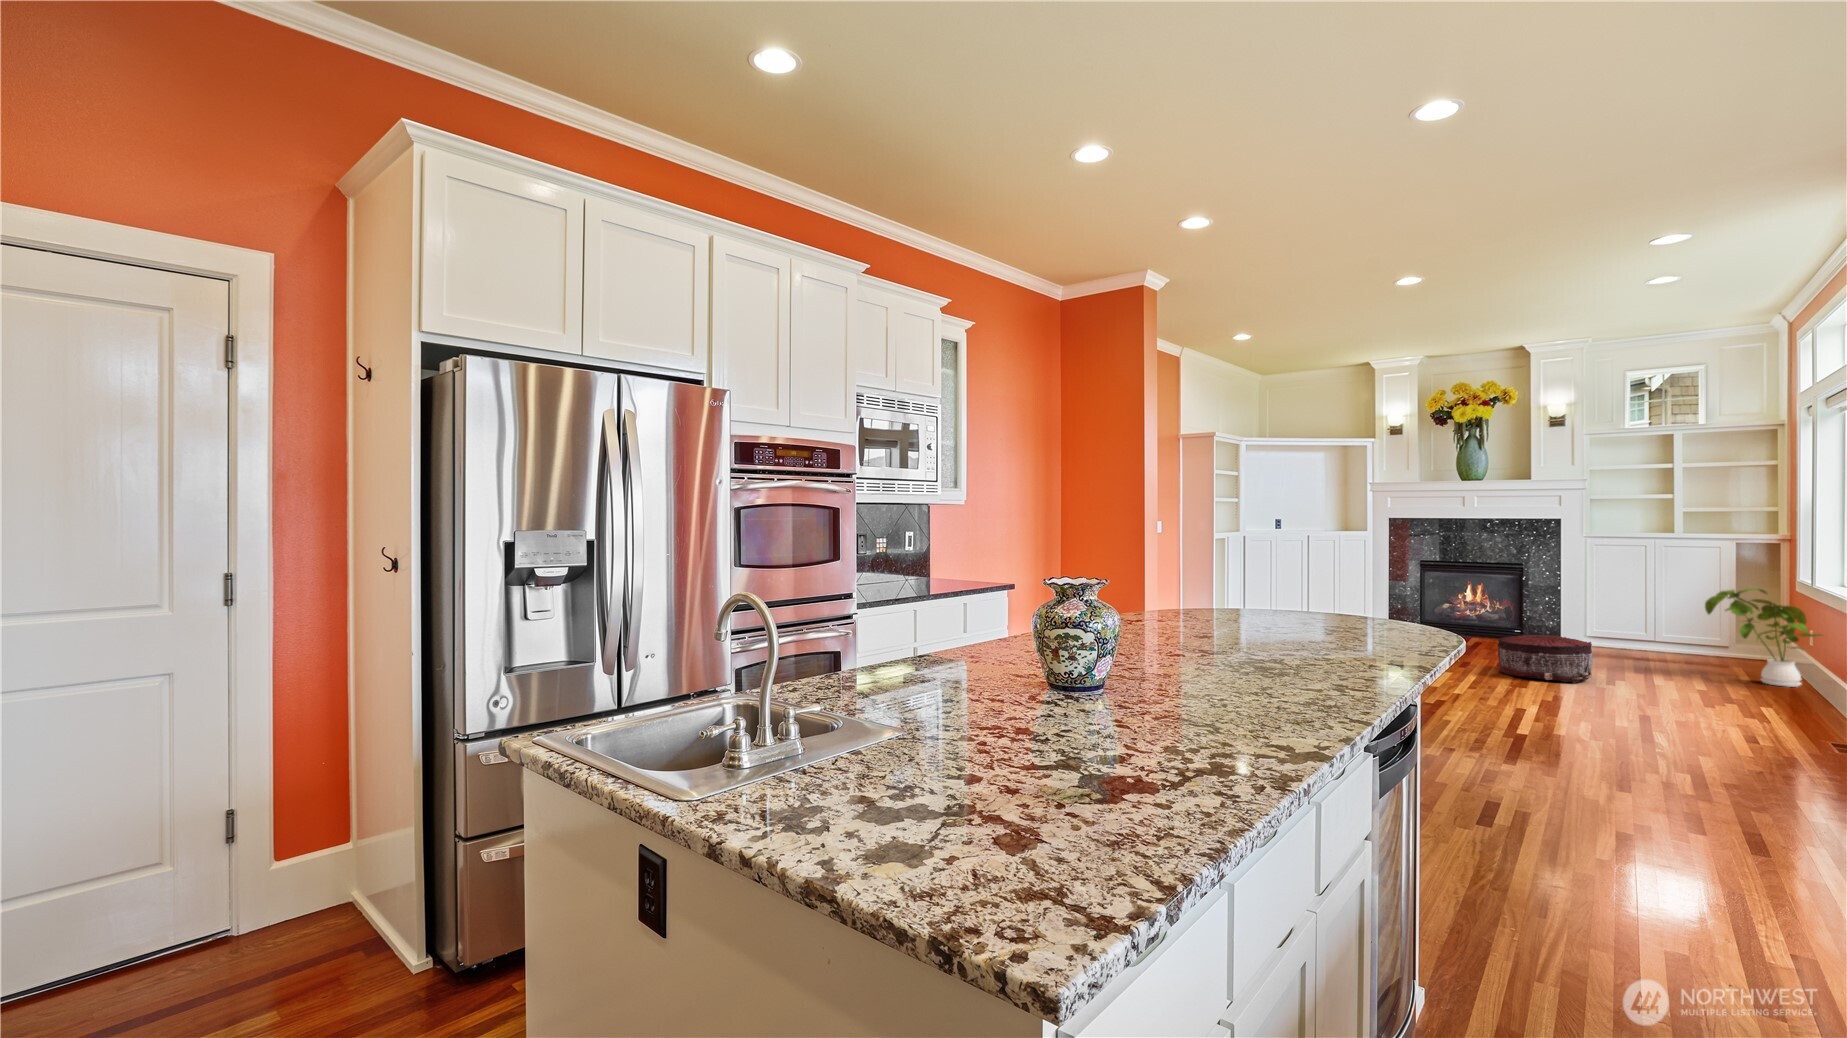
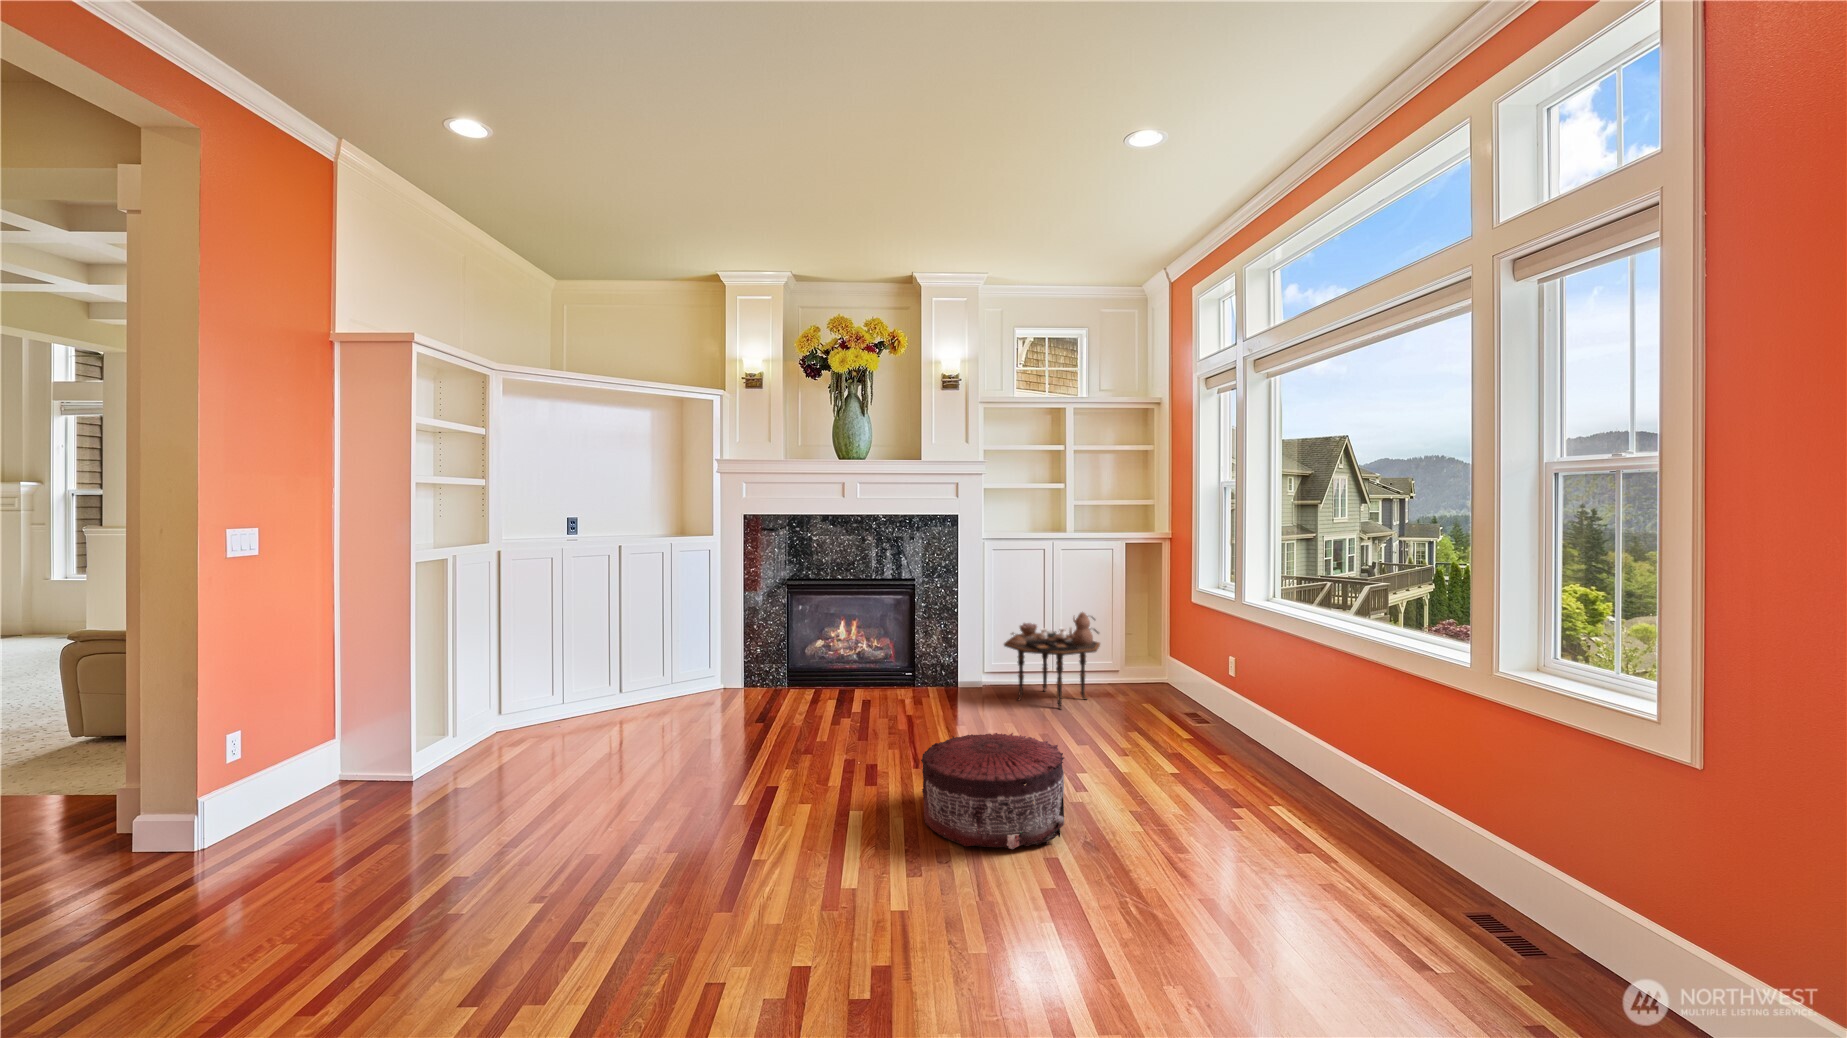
house plant: present [1705,588,1820,687] -> none [1156,616,1286,756]
side table: none [1598,591,1696,659] -> present [1004,612,1100,709]

